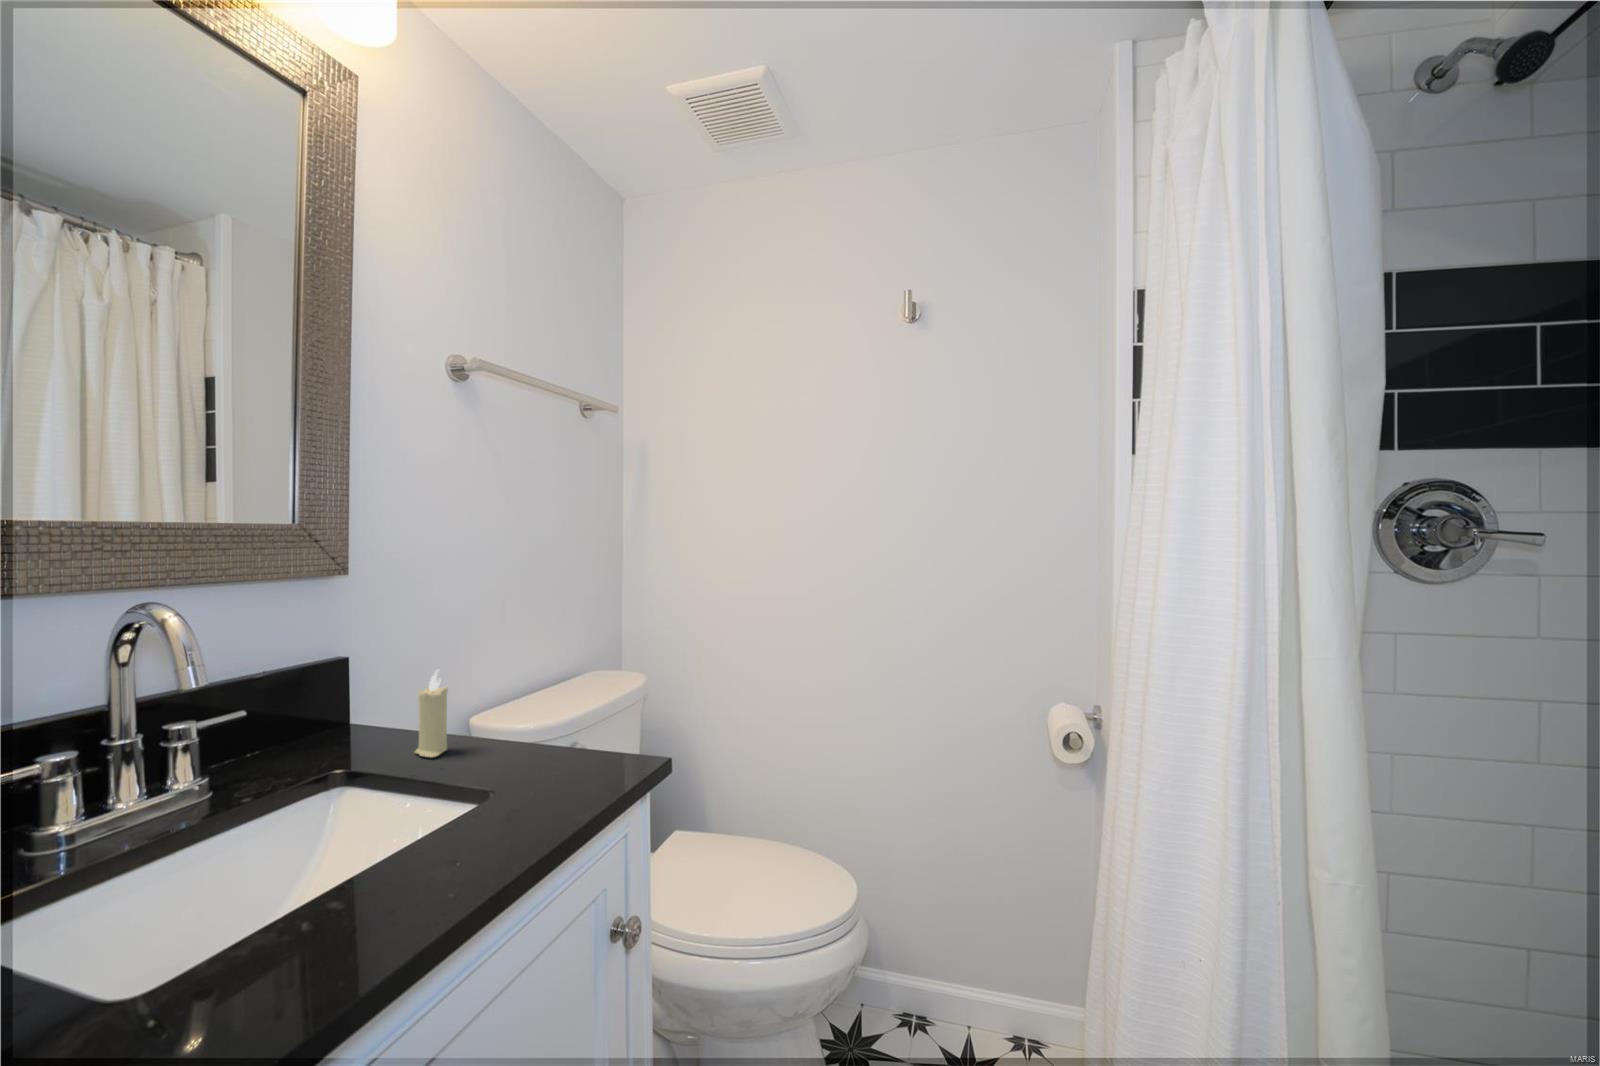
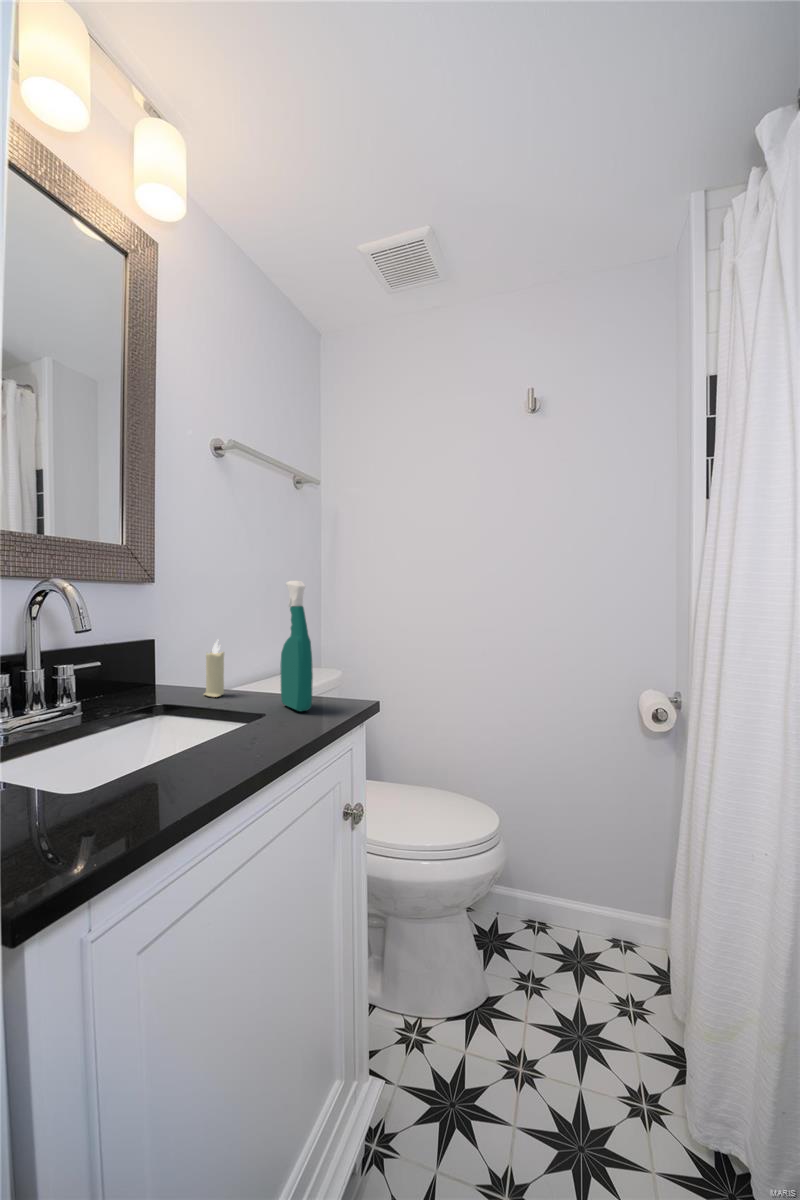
spray bottle: none [527,590,570,790] -> present [280,581,313,711]

